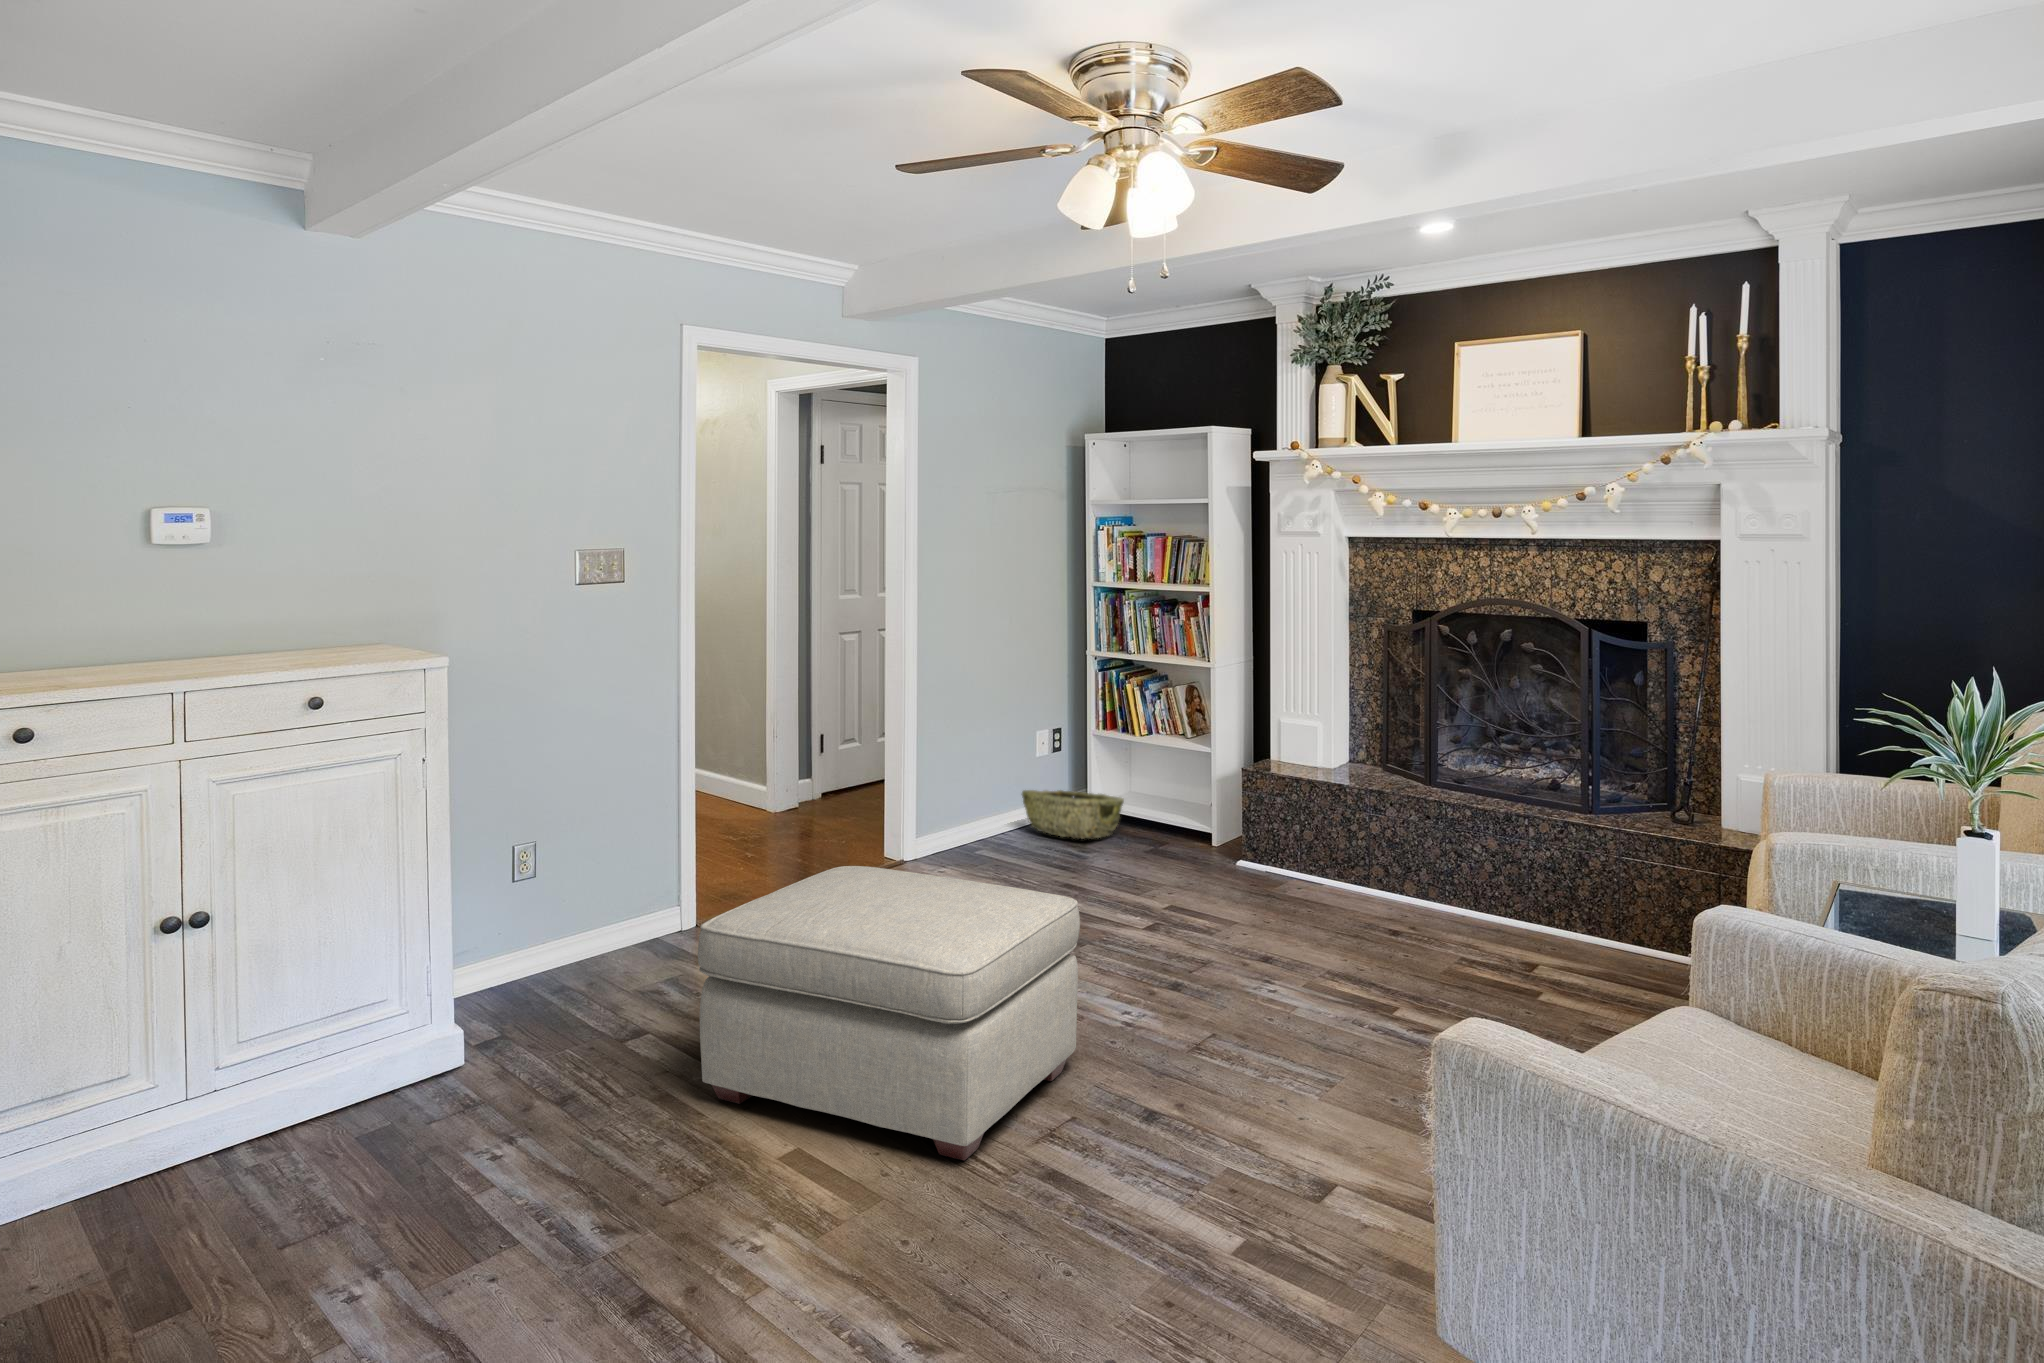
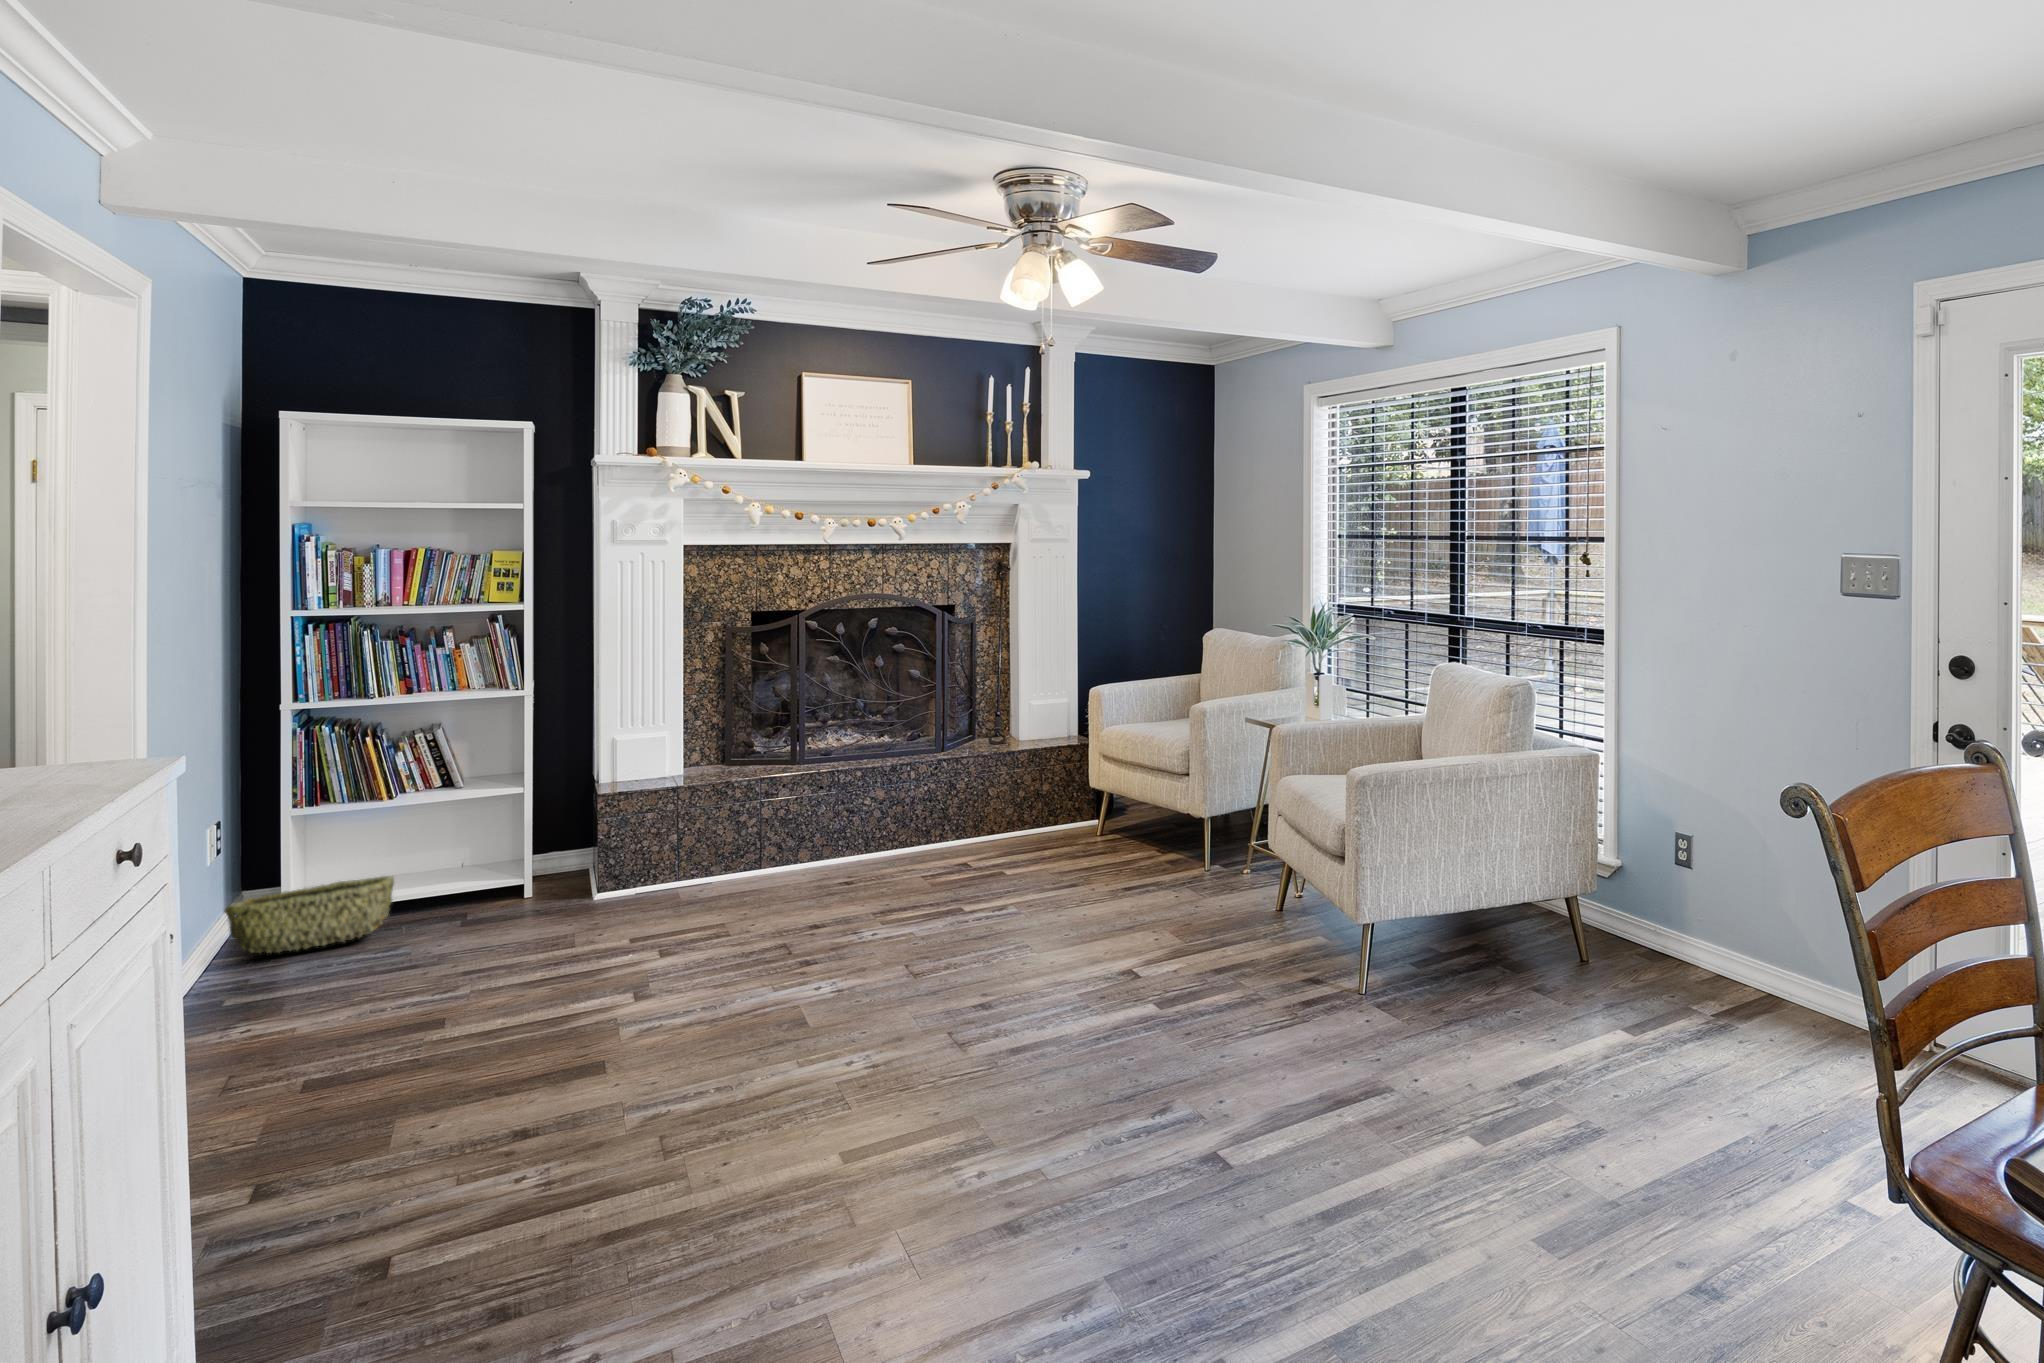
ottoman: present [698,866,1080,1161] -> none [599,877,994,1204]

